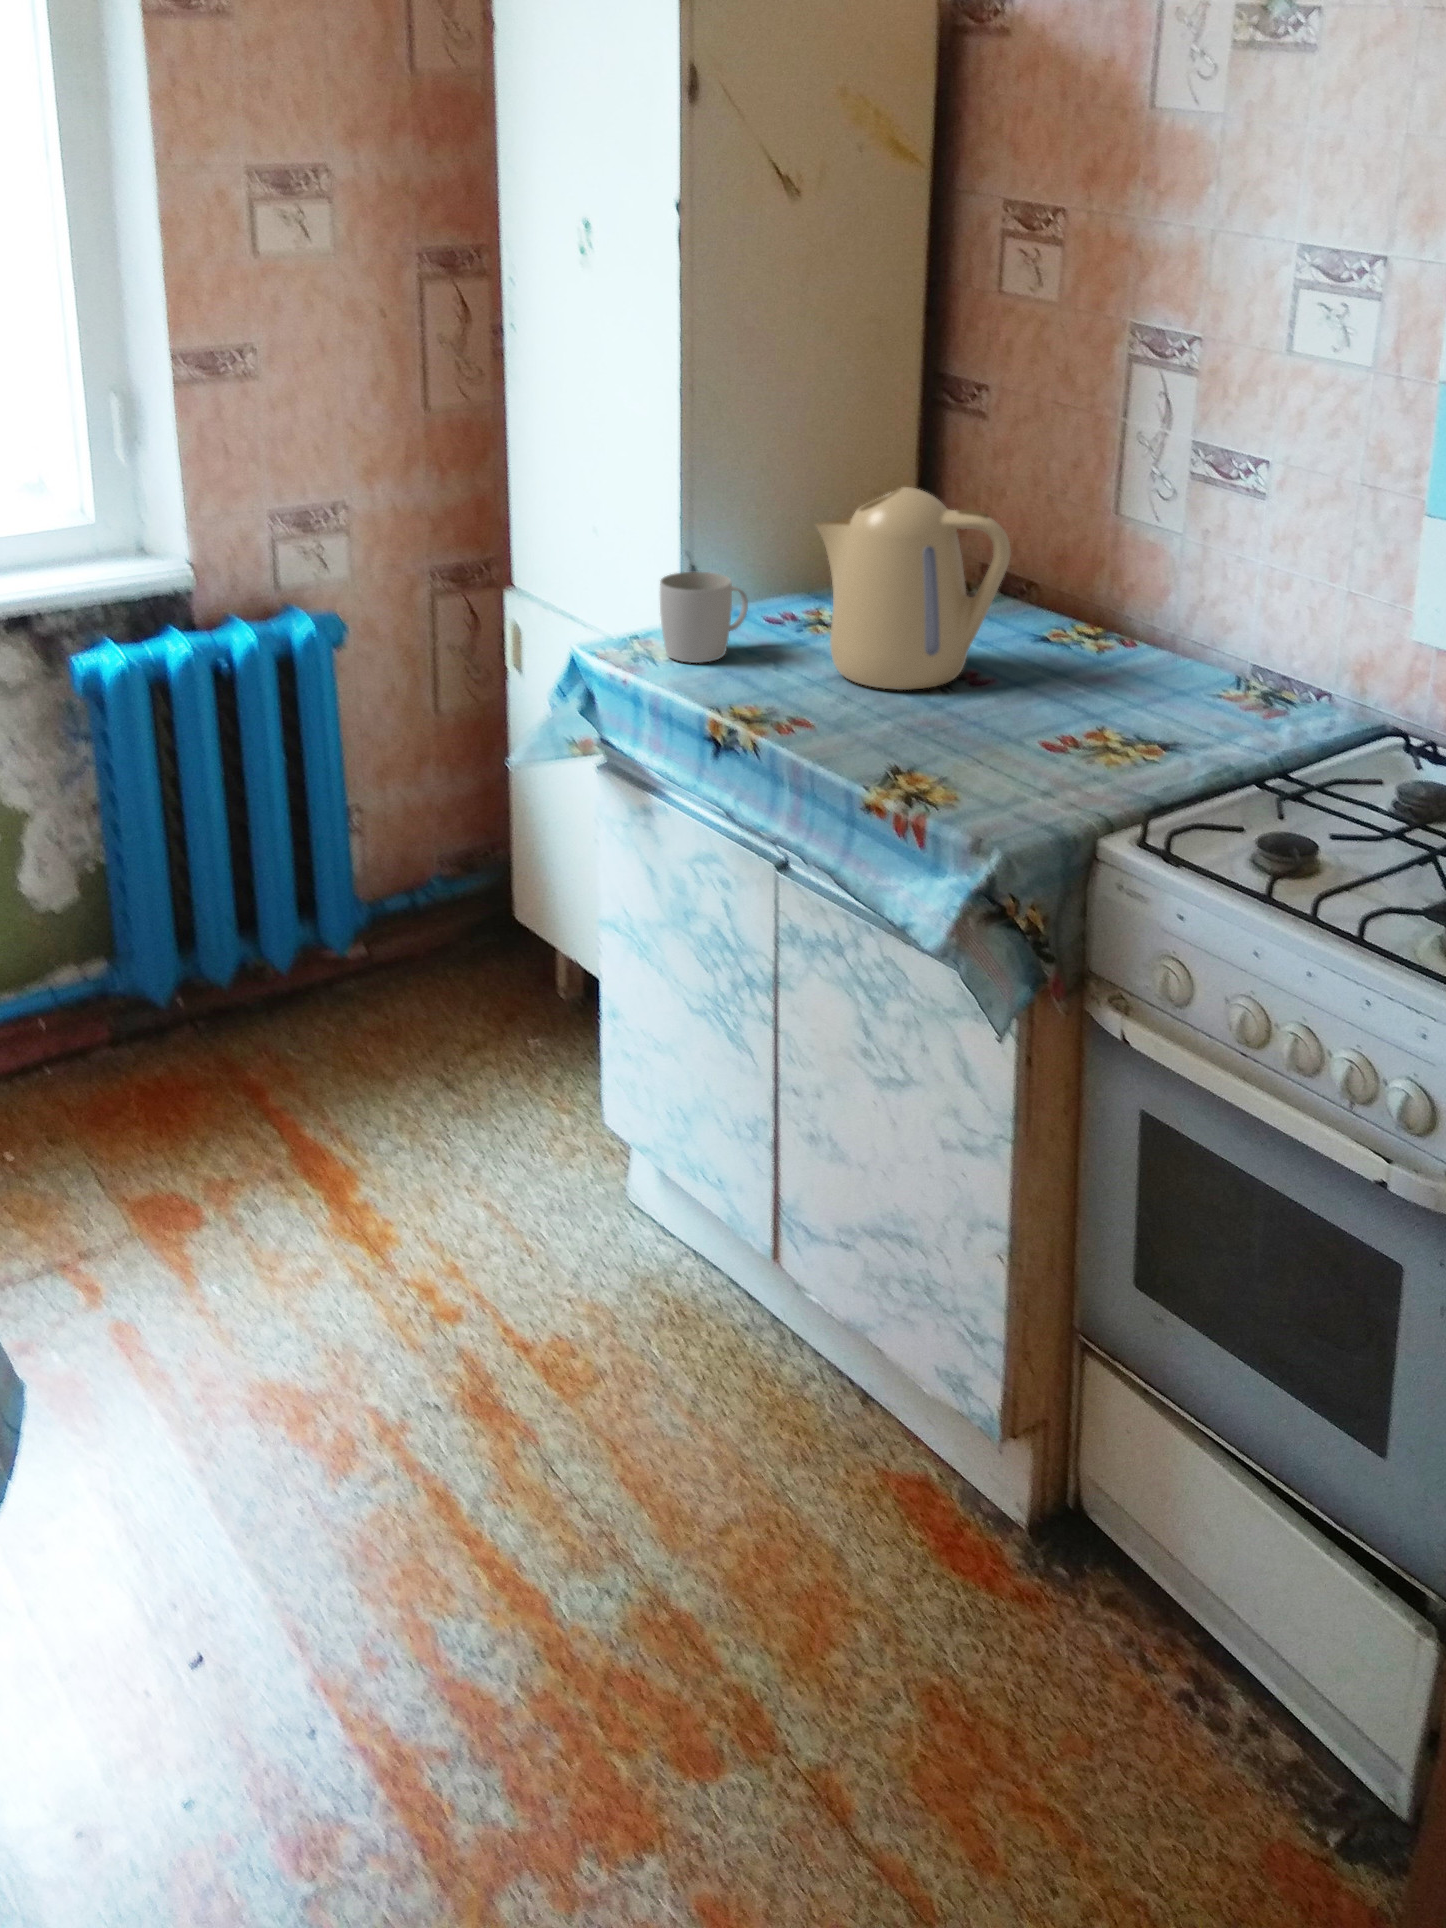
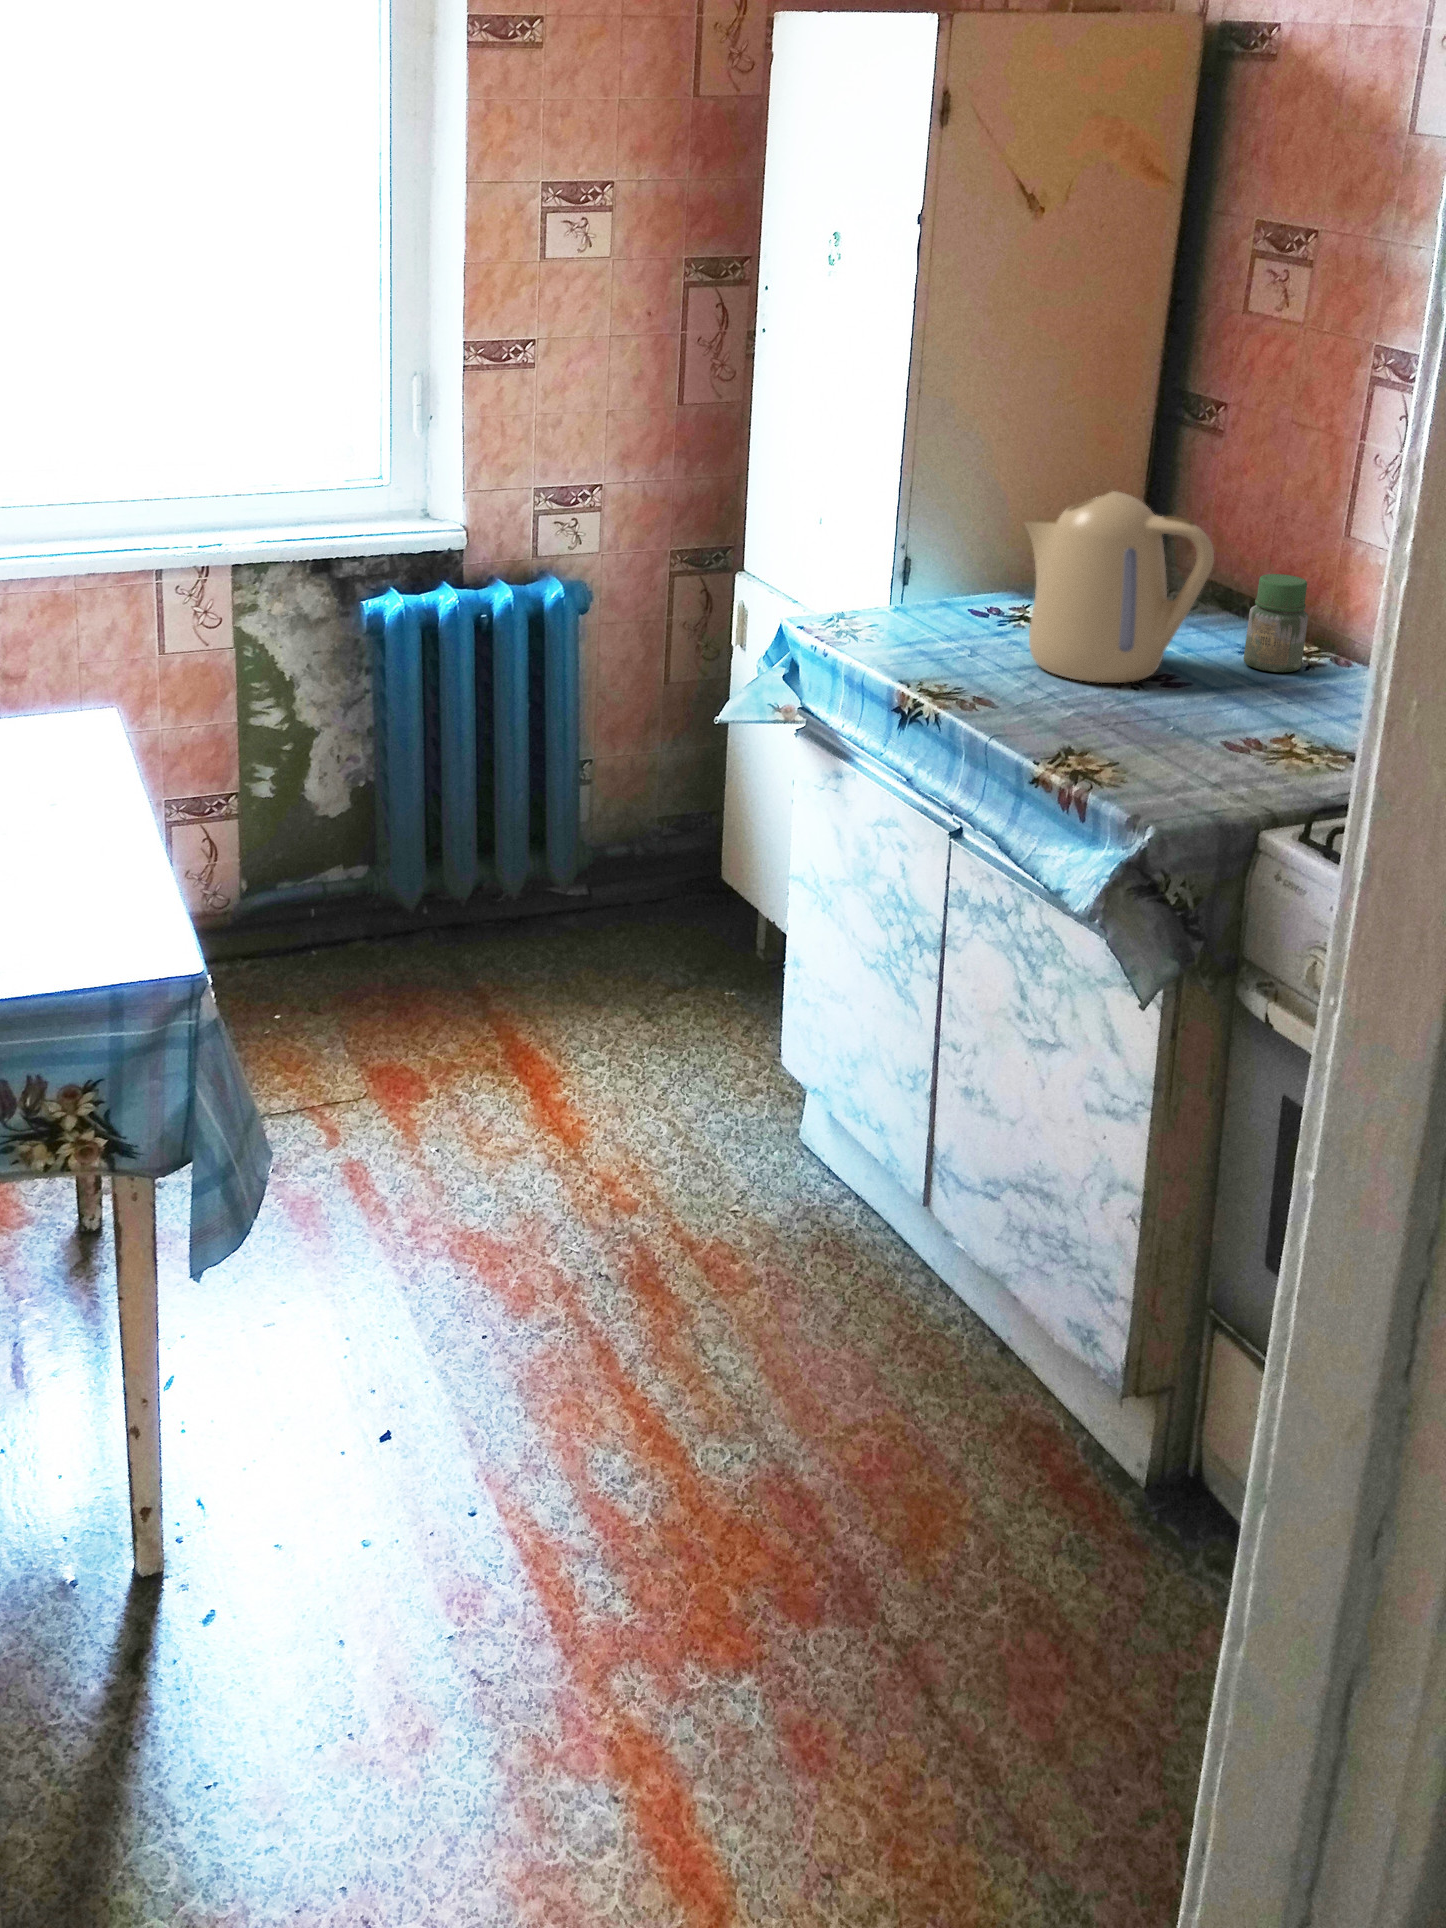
jar: none [1042,560,1101,661] -> present [1244,574,1308,672]
mug: present [660,572,748,663] -> none [872,559,956,643]

